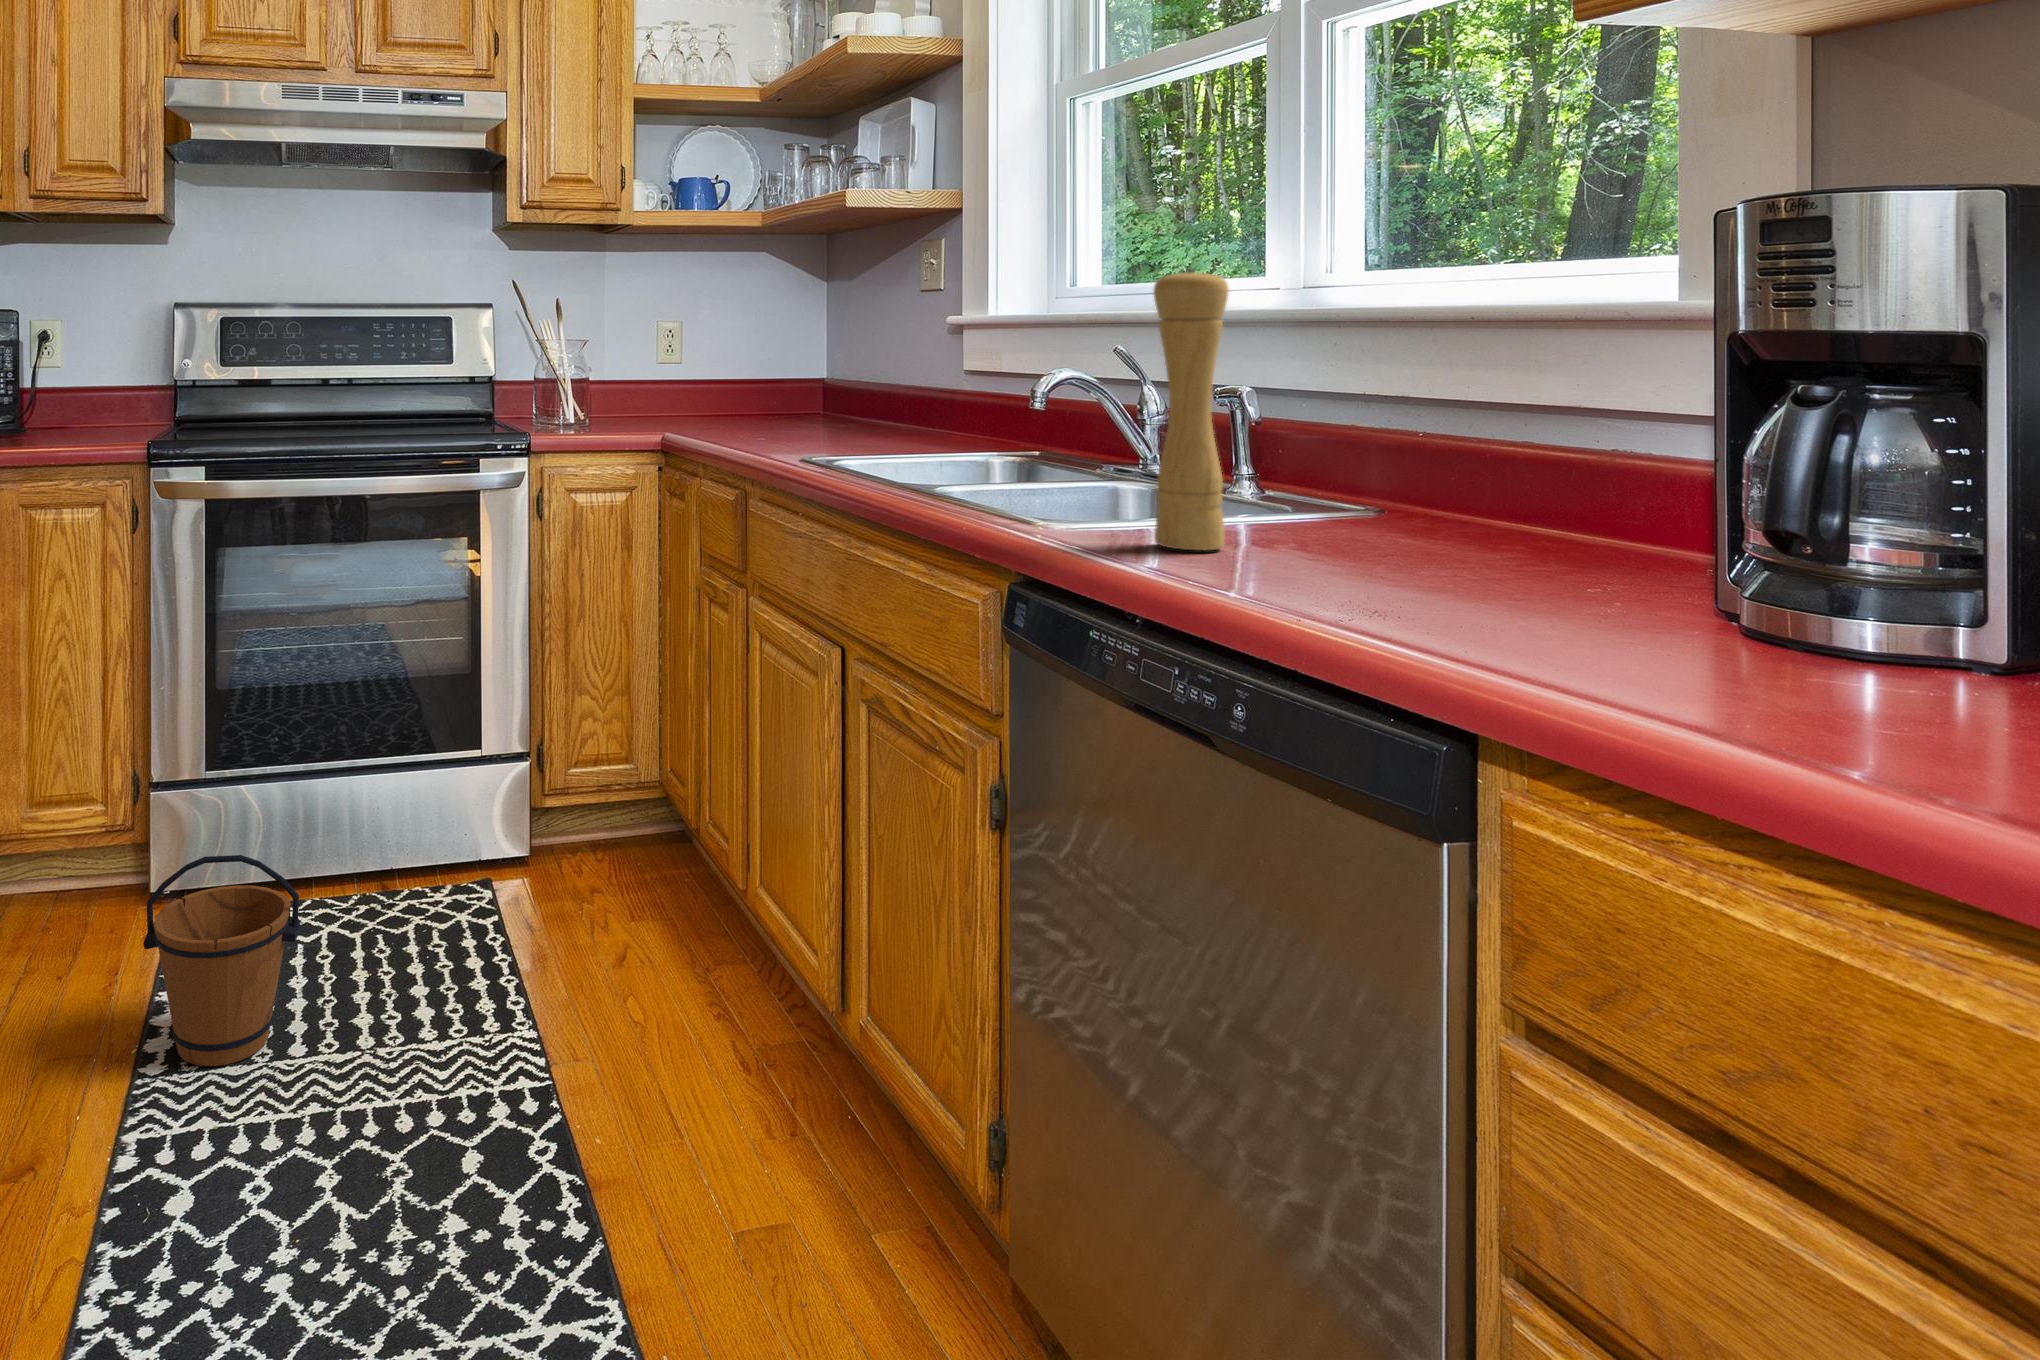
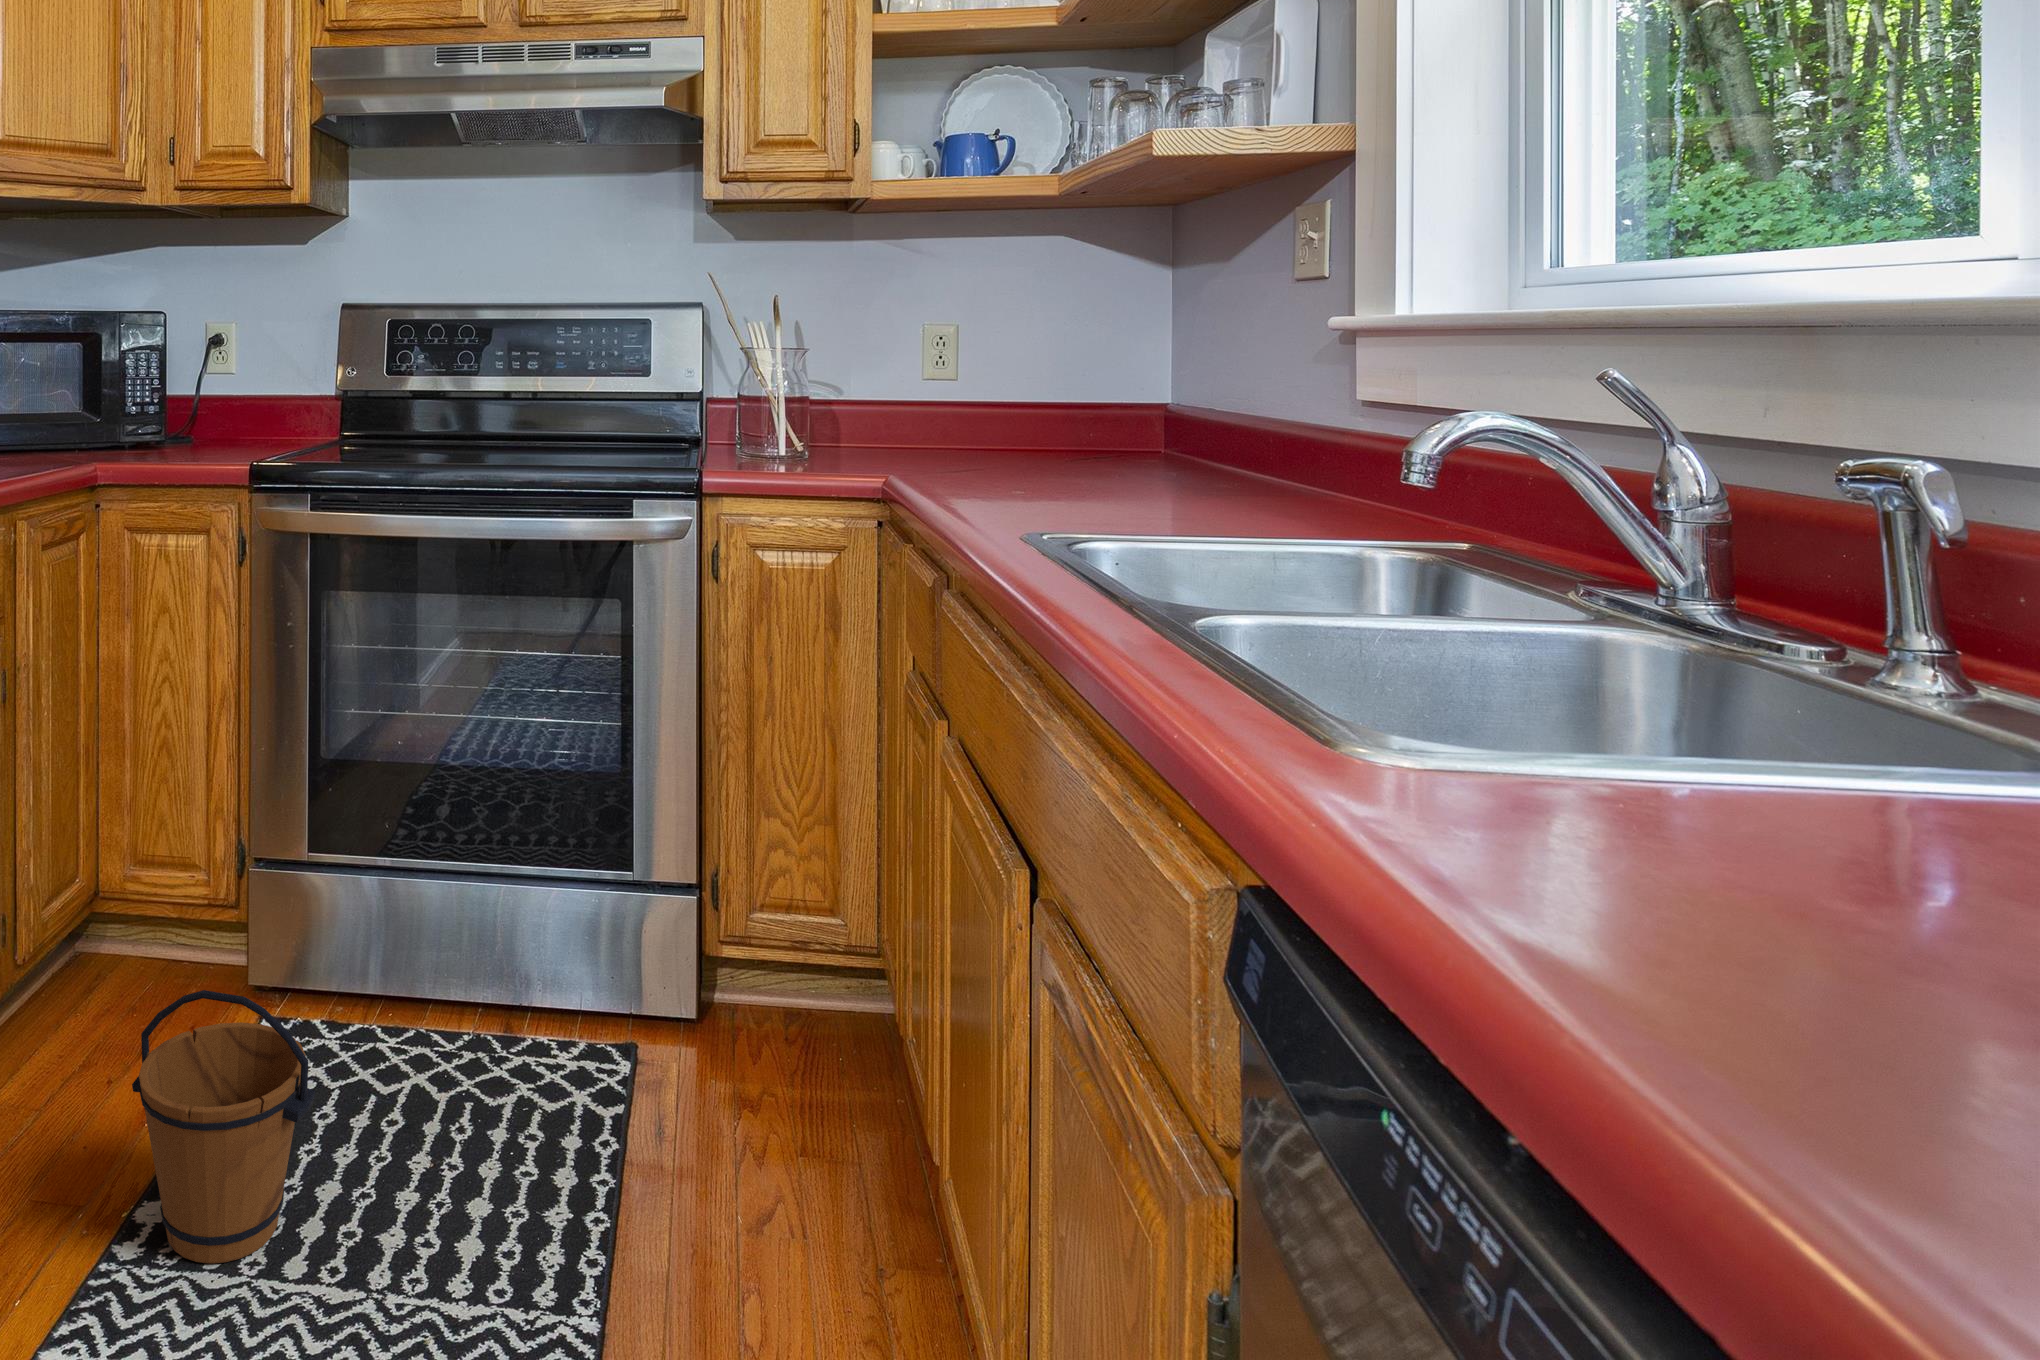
pepper mill: present [1154,269,1229,550] -> none [1620,203,1849,905]

